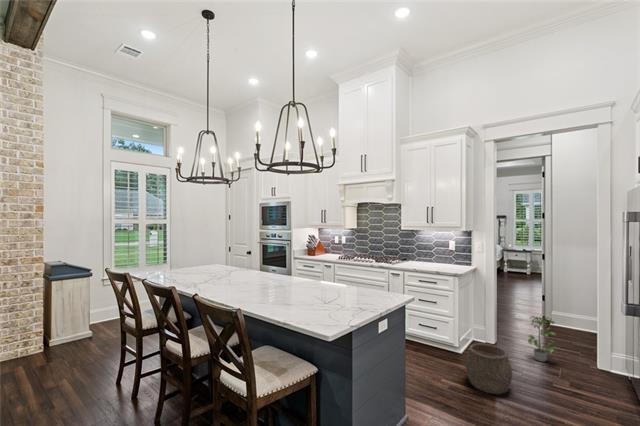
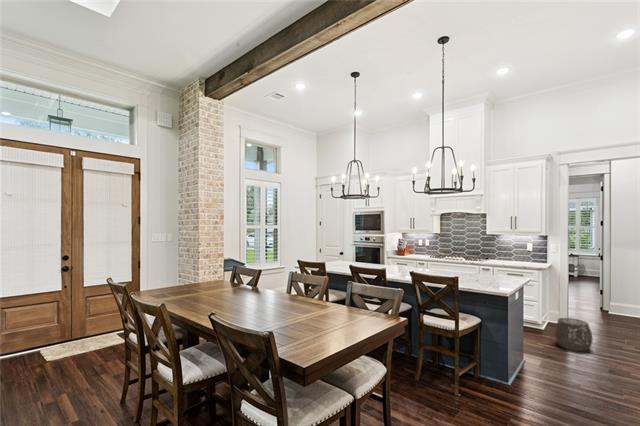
potted plant: present [528,316,558,362] -> none [597,300,625,335]

